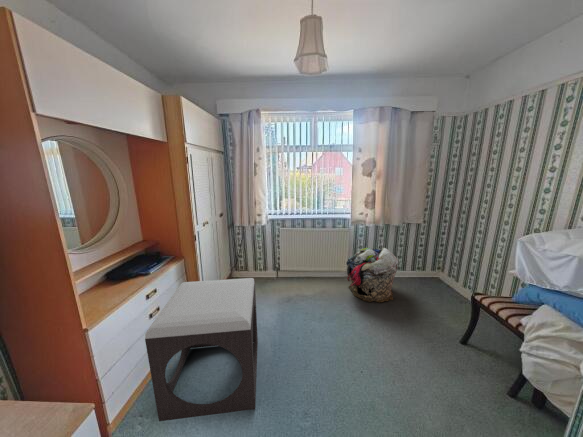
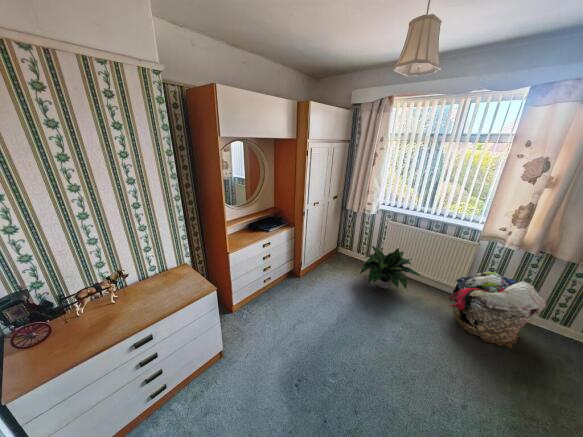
potted plant: none [267,250,322,295] -> present [360,246,421,289]
footstool: present [145,278,258,421] -> none [249,244,335,351]

